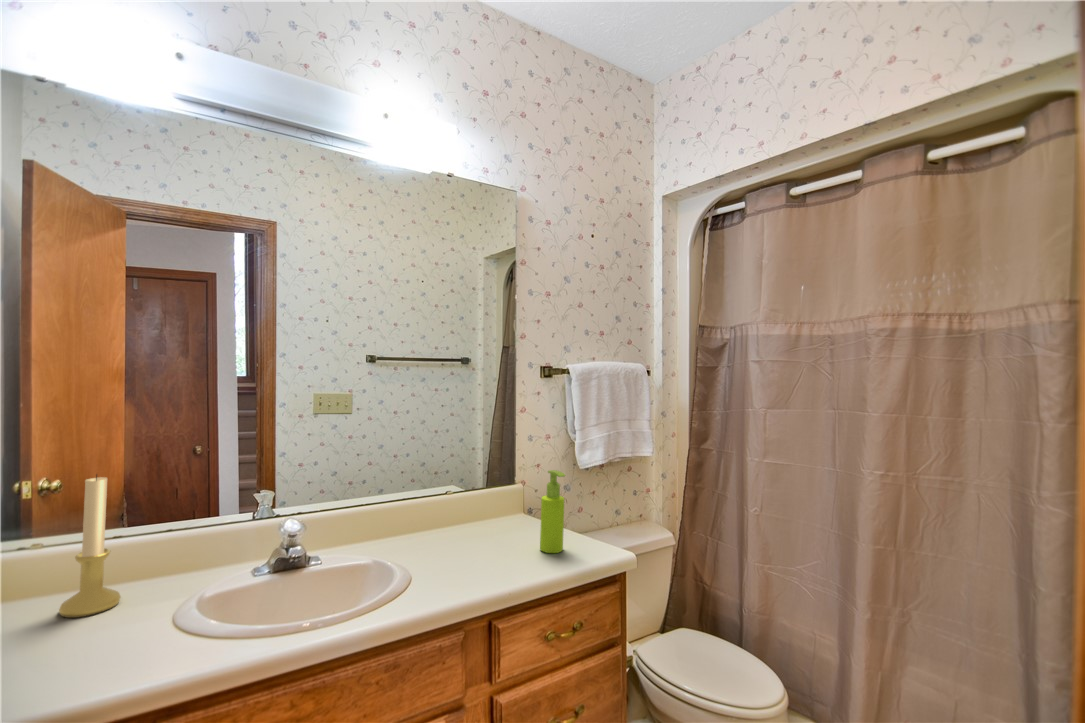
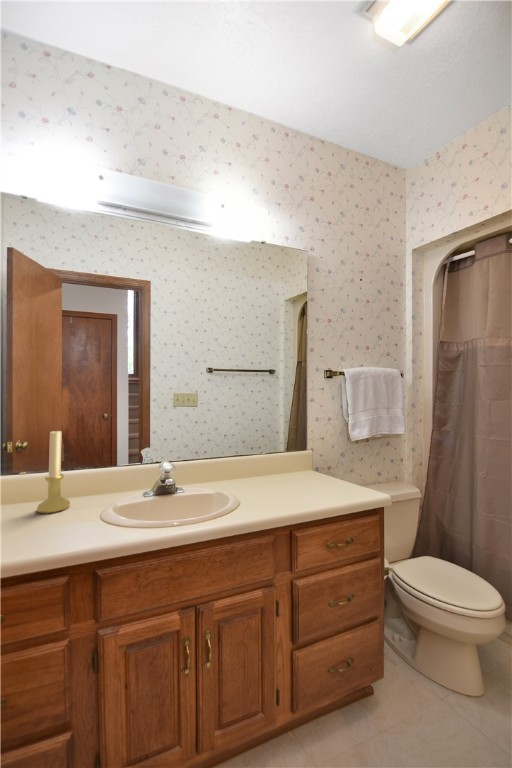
soap dispenser: present [540,470,565,553] -> none [327,439,346,497]

